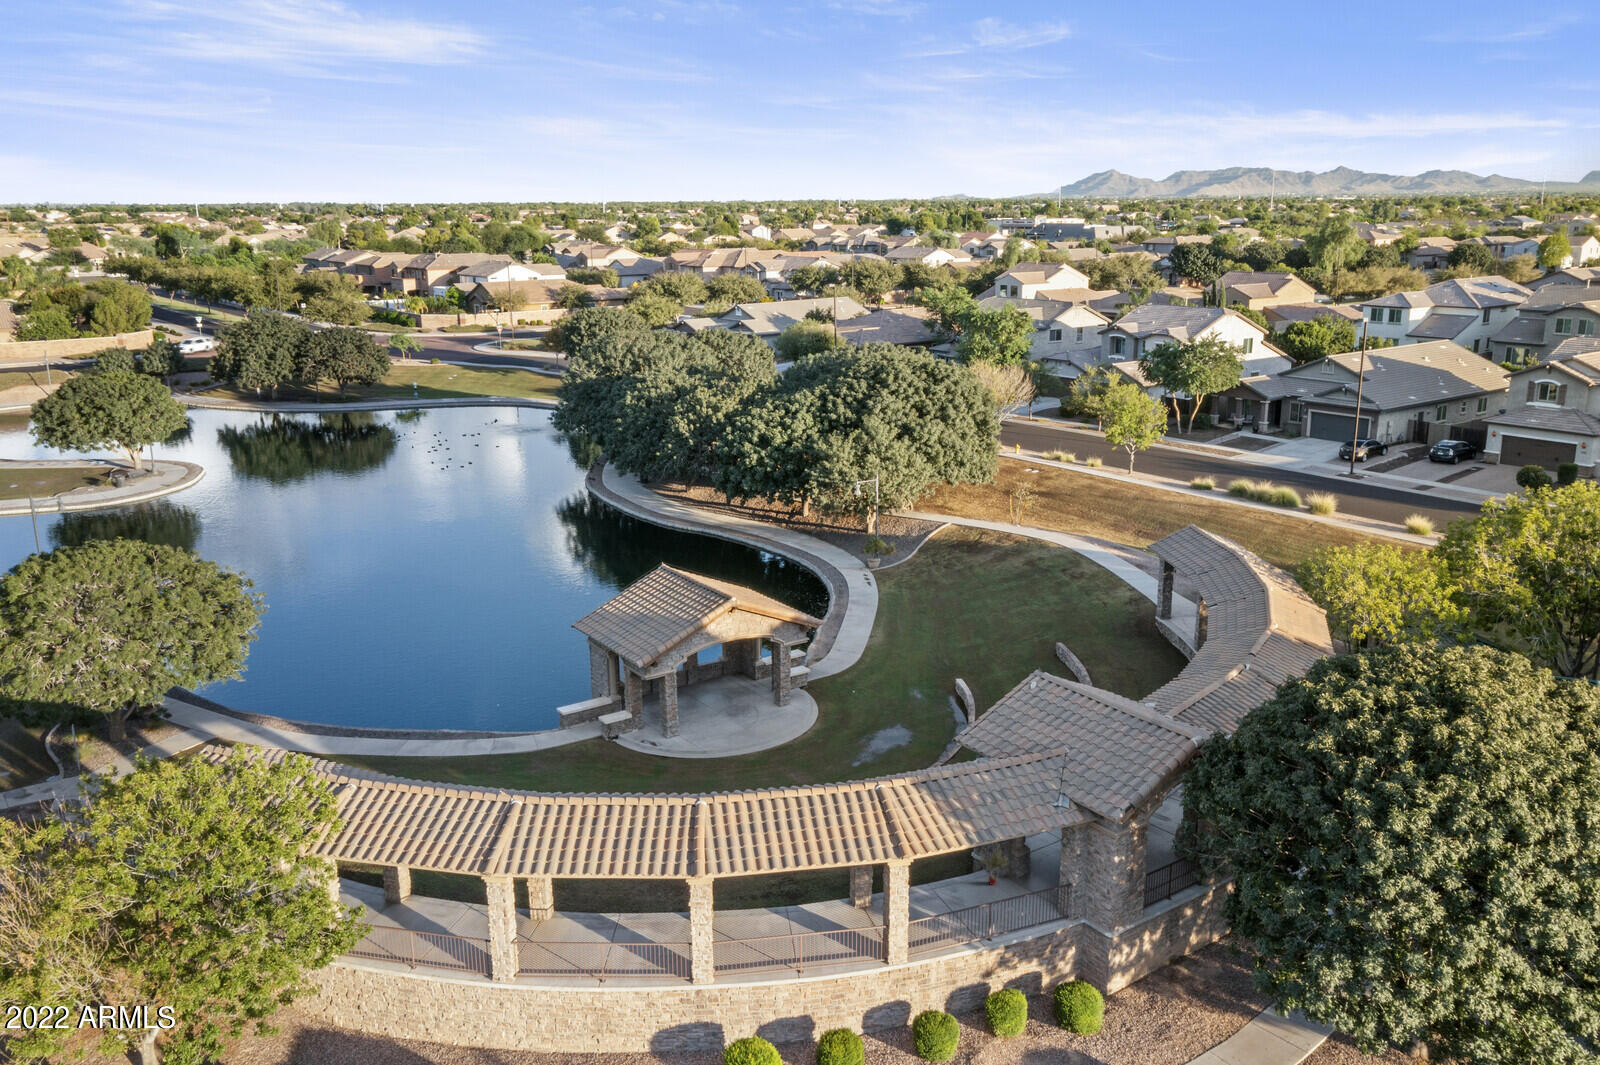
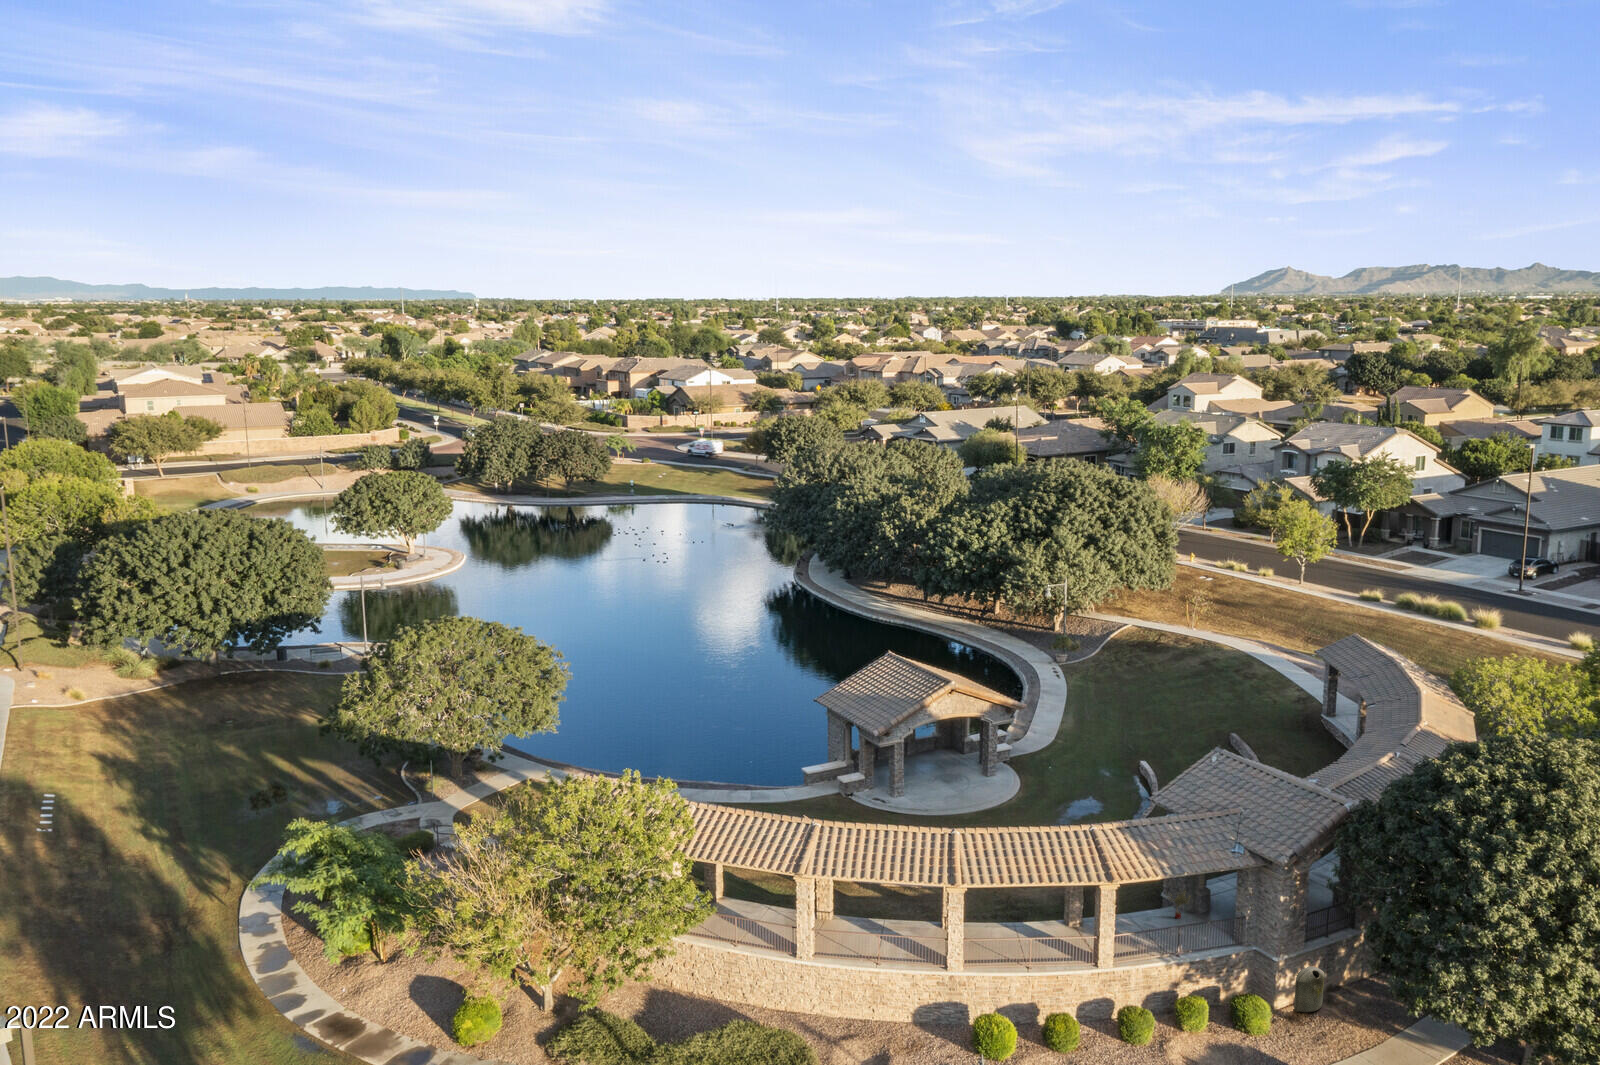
trash can: none [1132,941,1169,999] -> present [1294,966,1324,1013]

